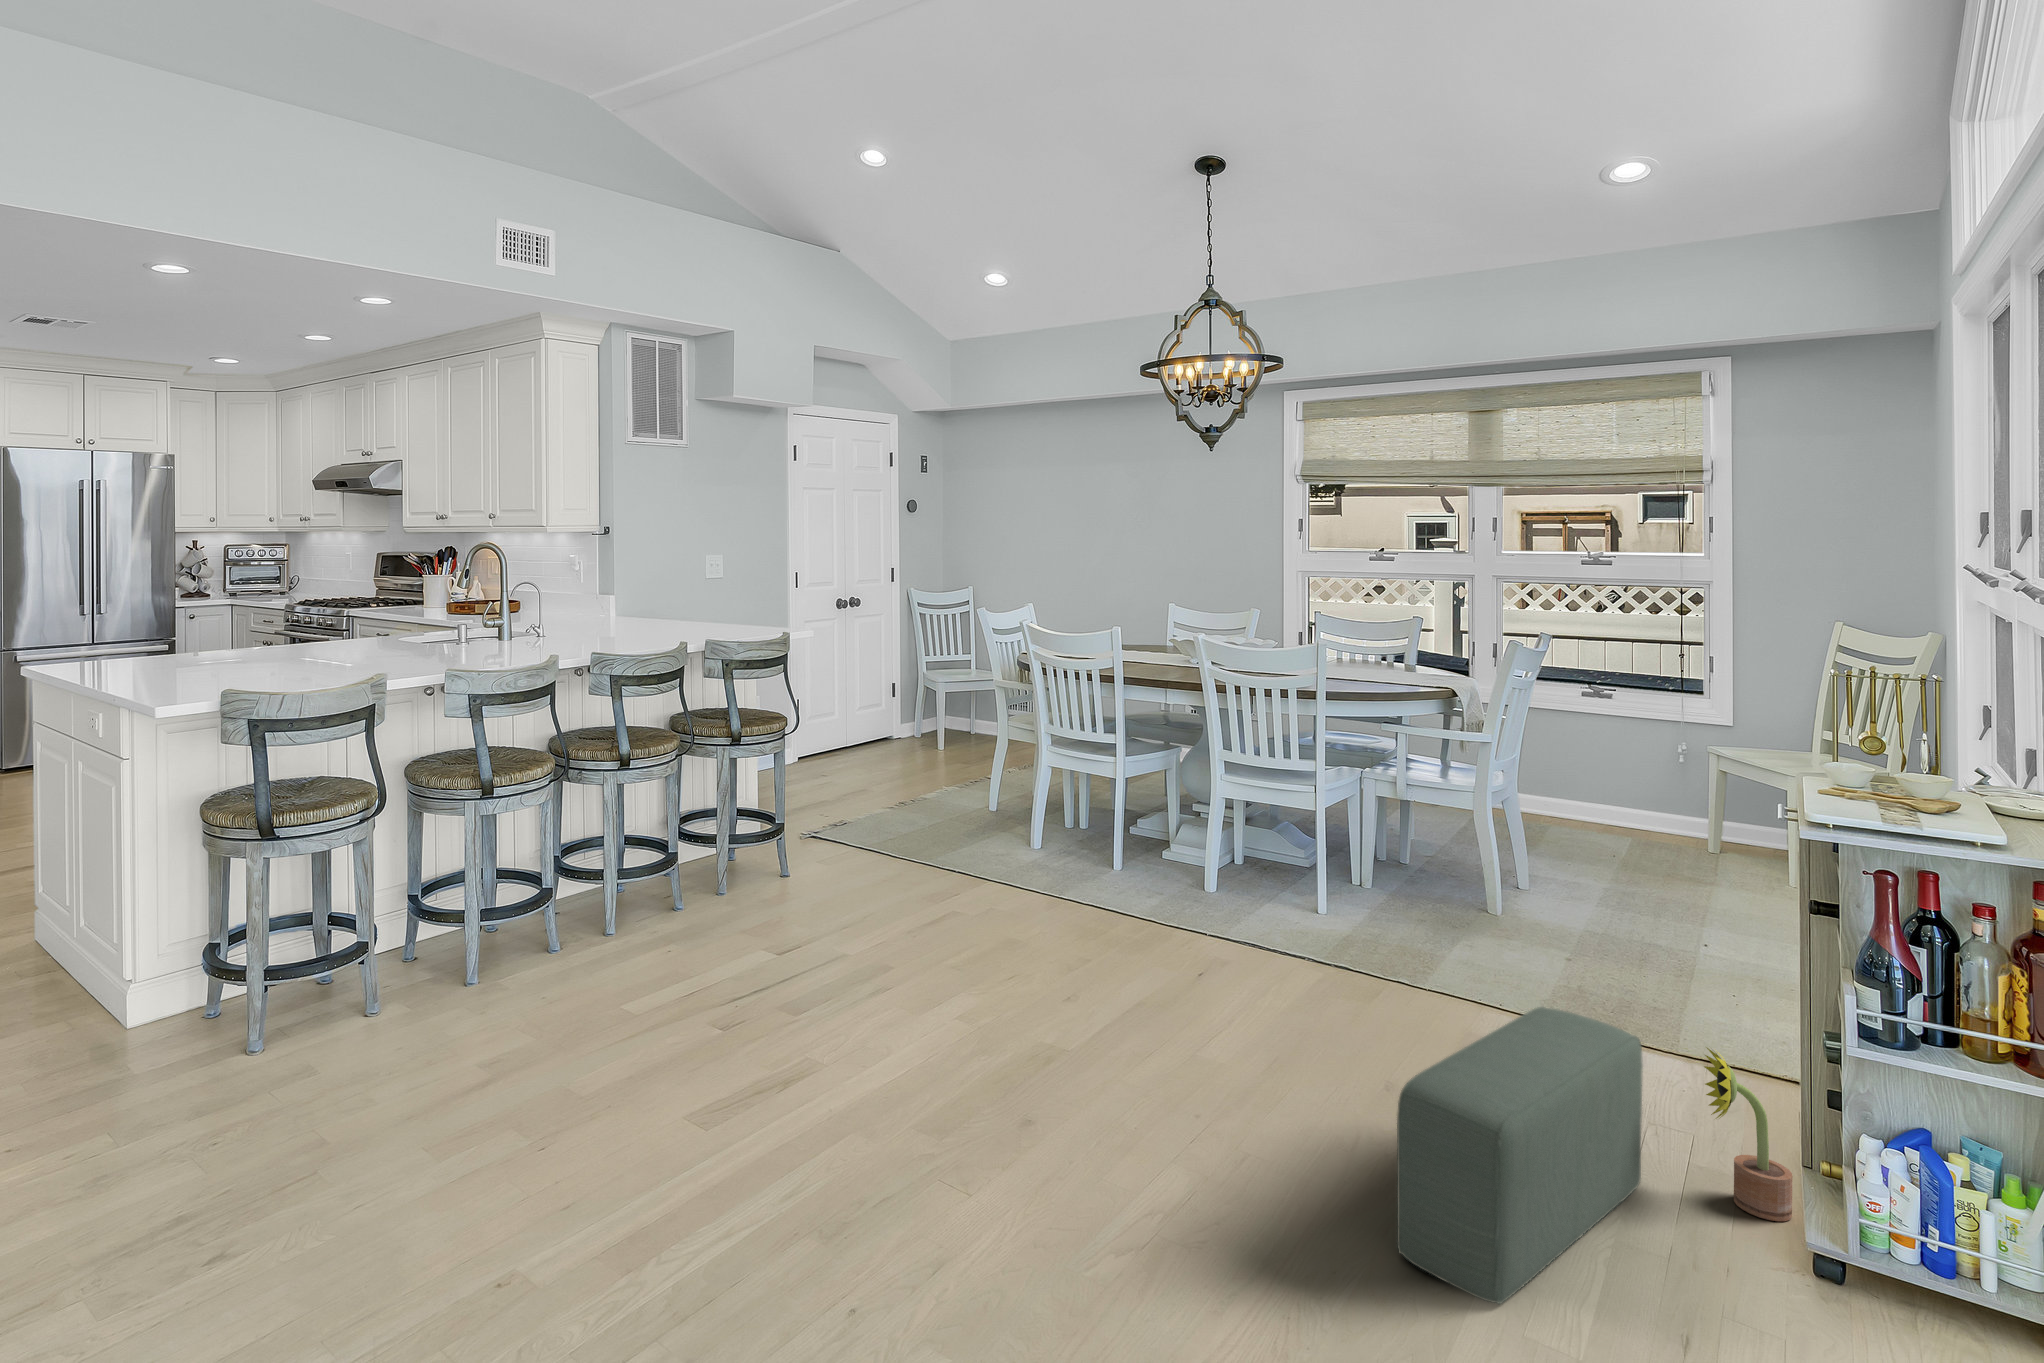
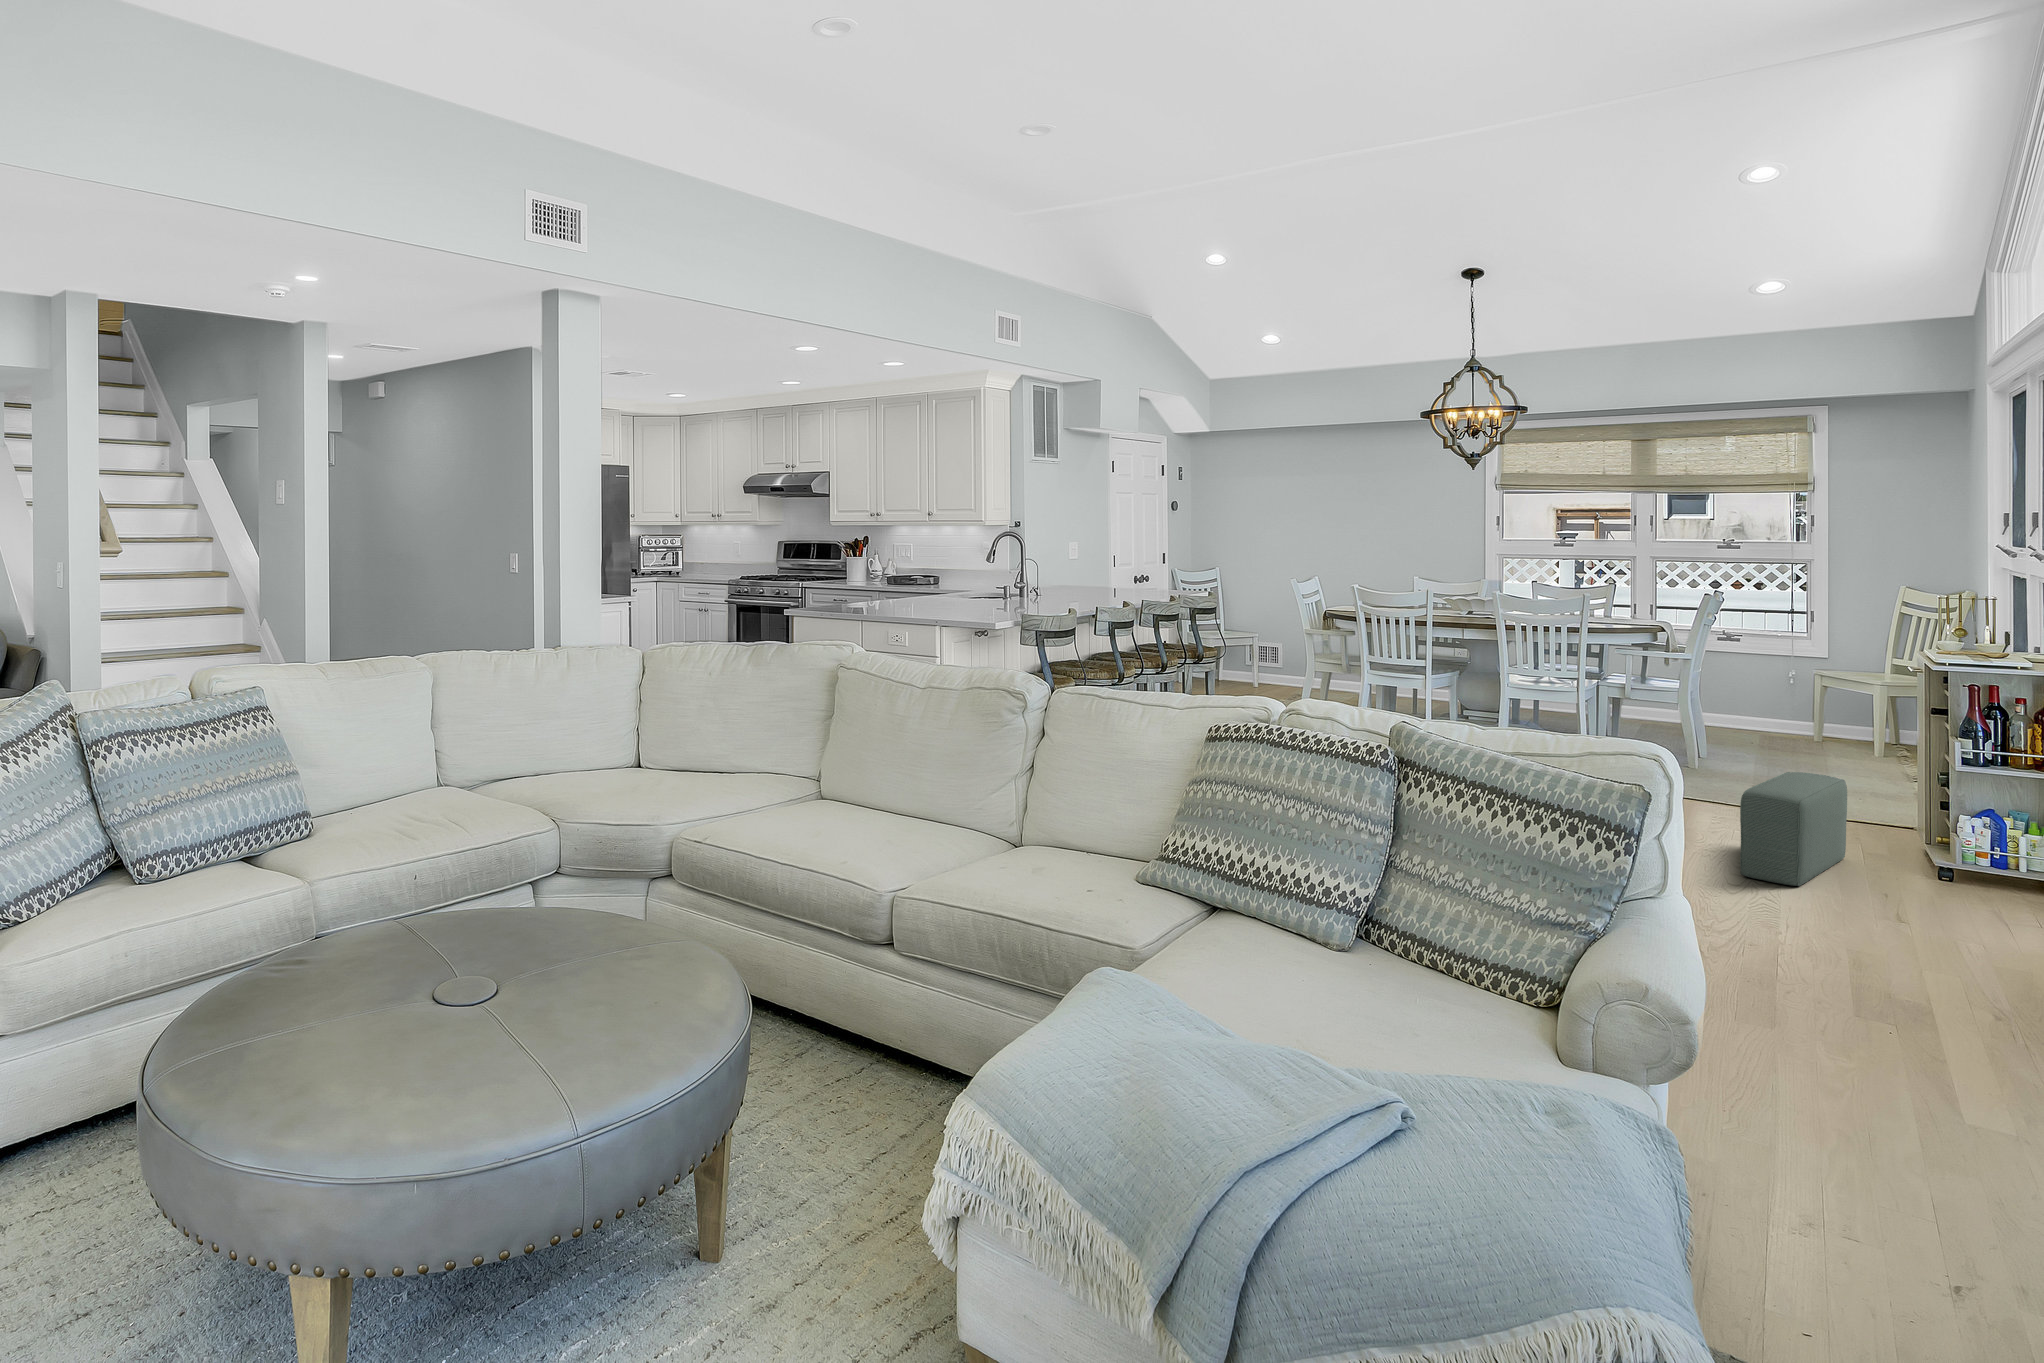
decorative plant: present [1704,1048,1792,1221] -> none [1875,784,1924,866]

